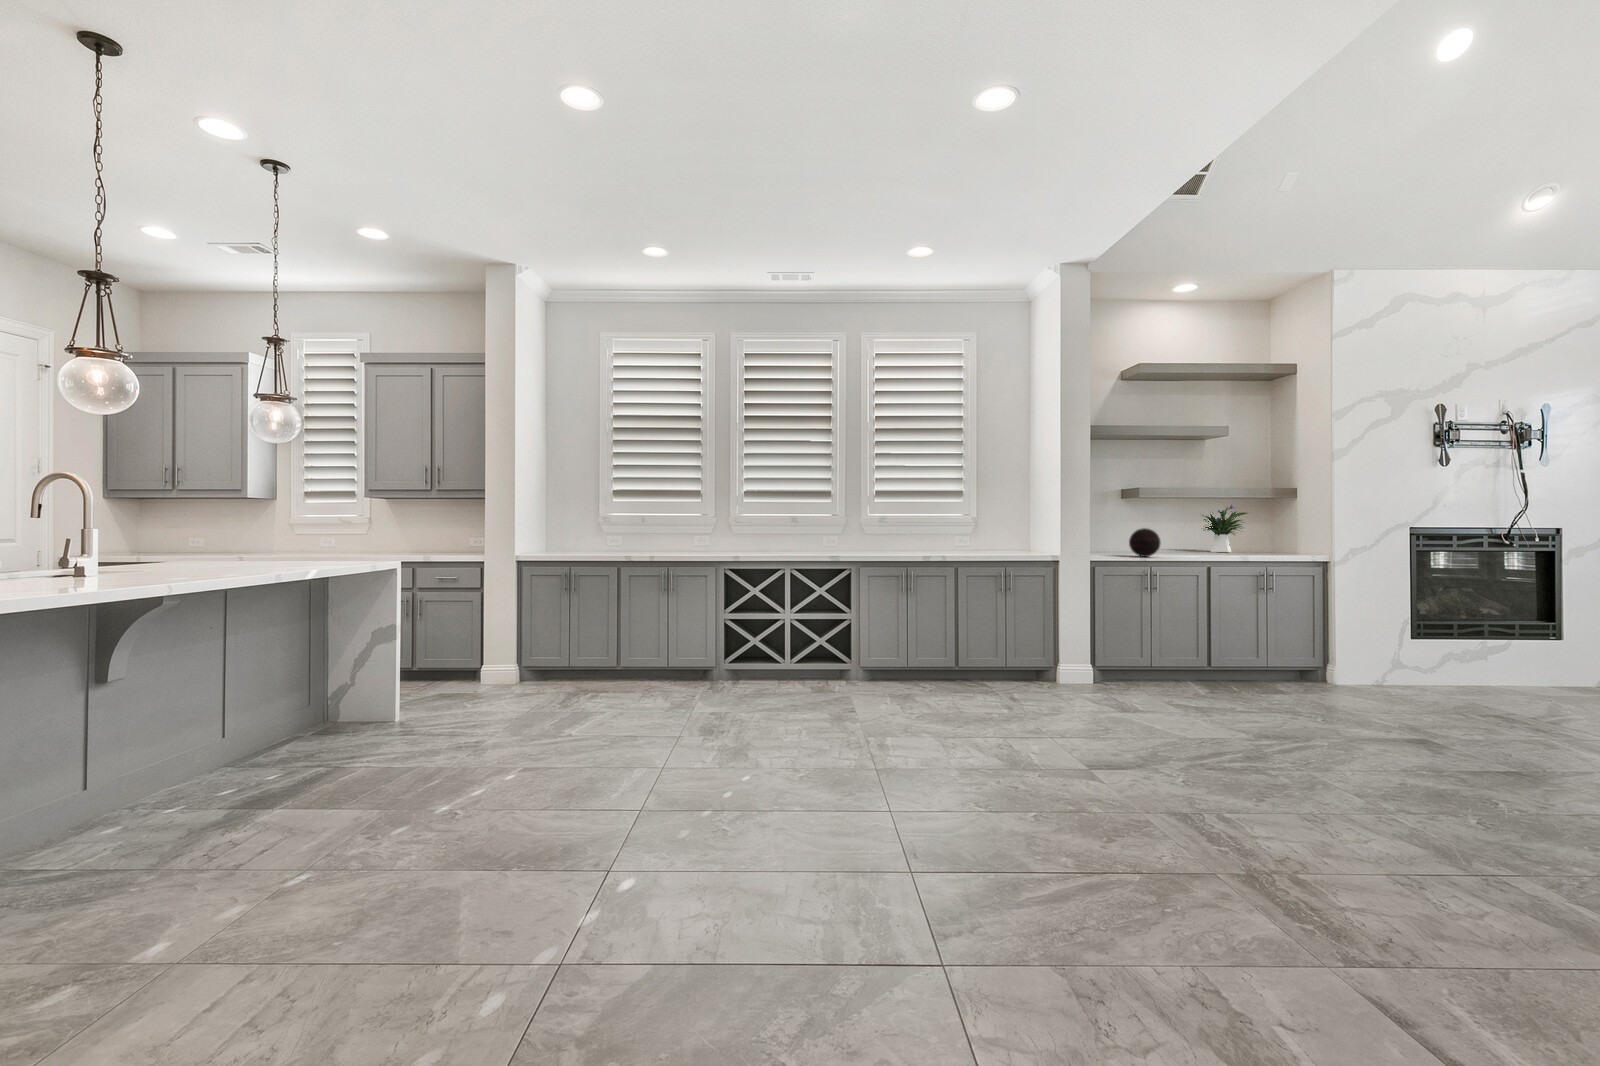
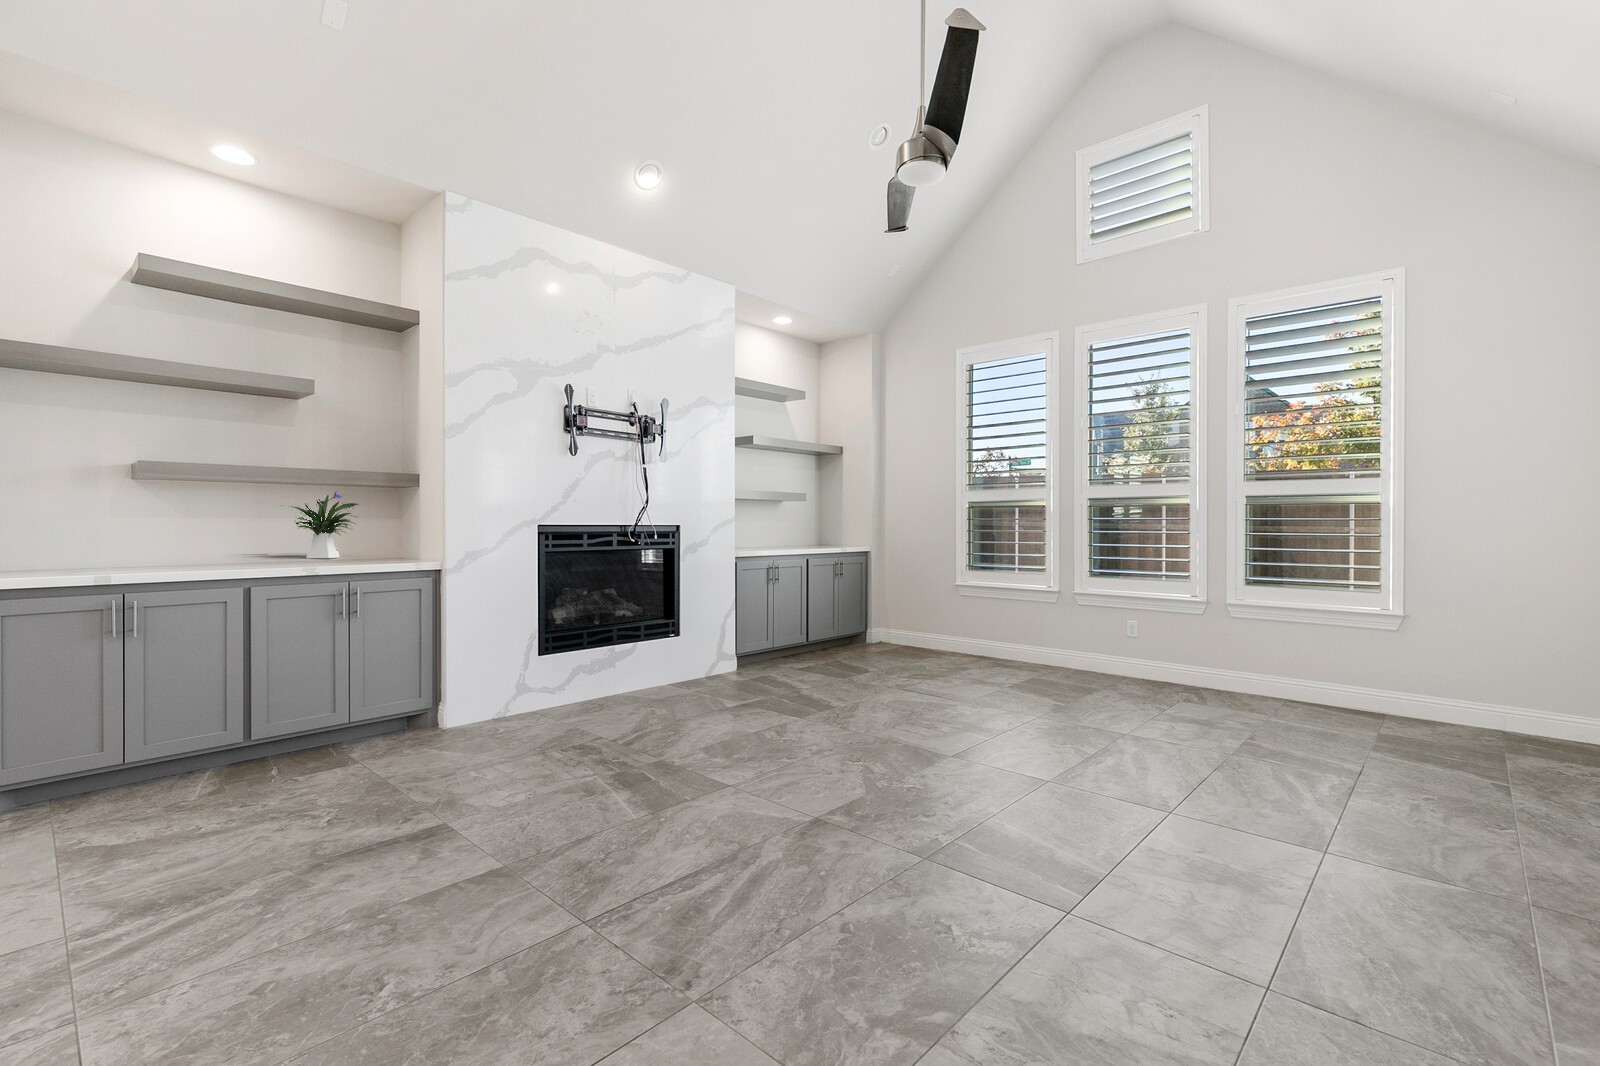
decorative orb: present [1129,528,1161,557] -> none [83,529,148,577]

